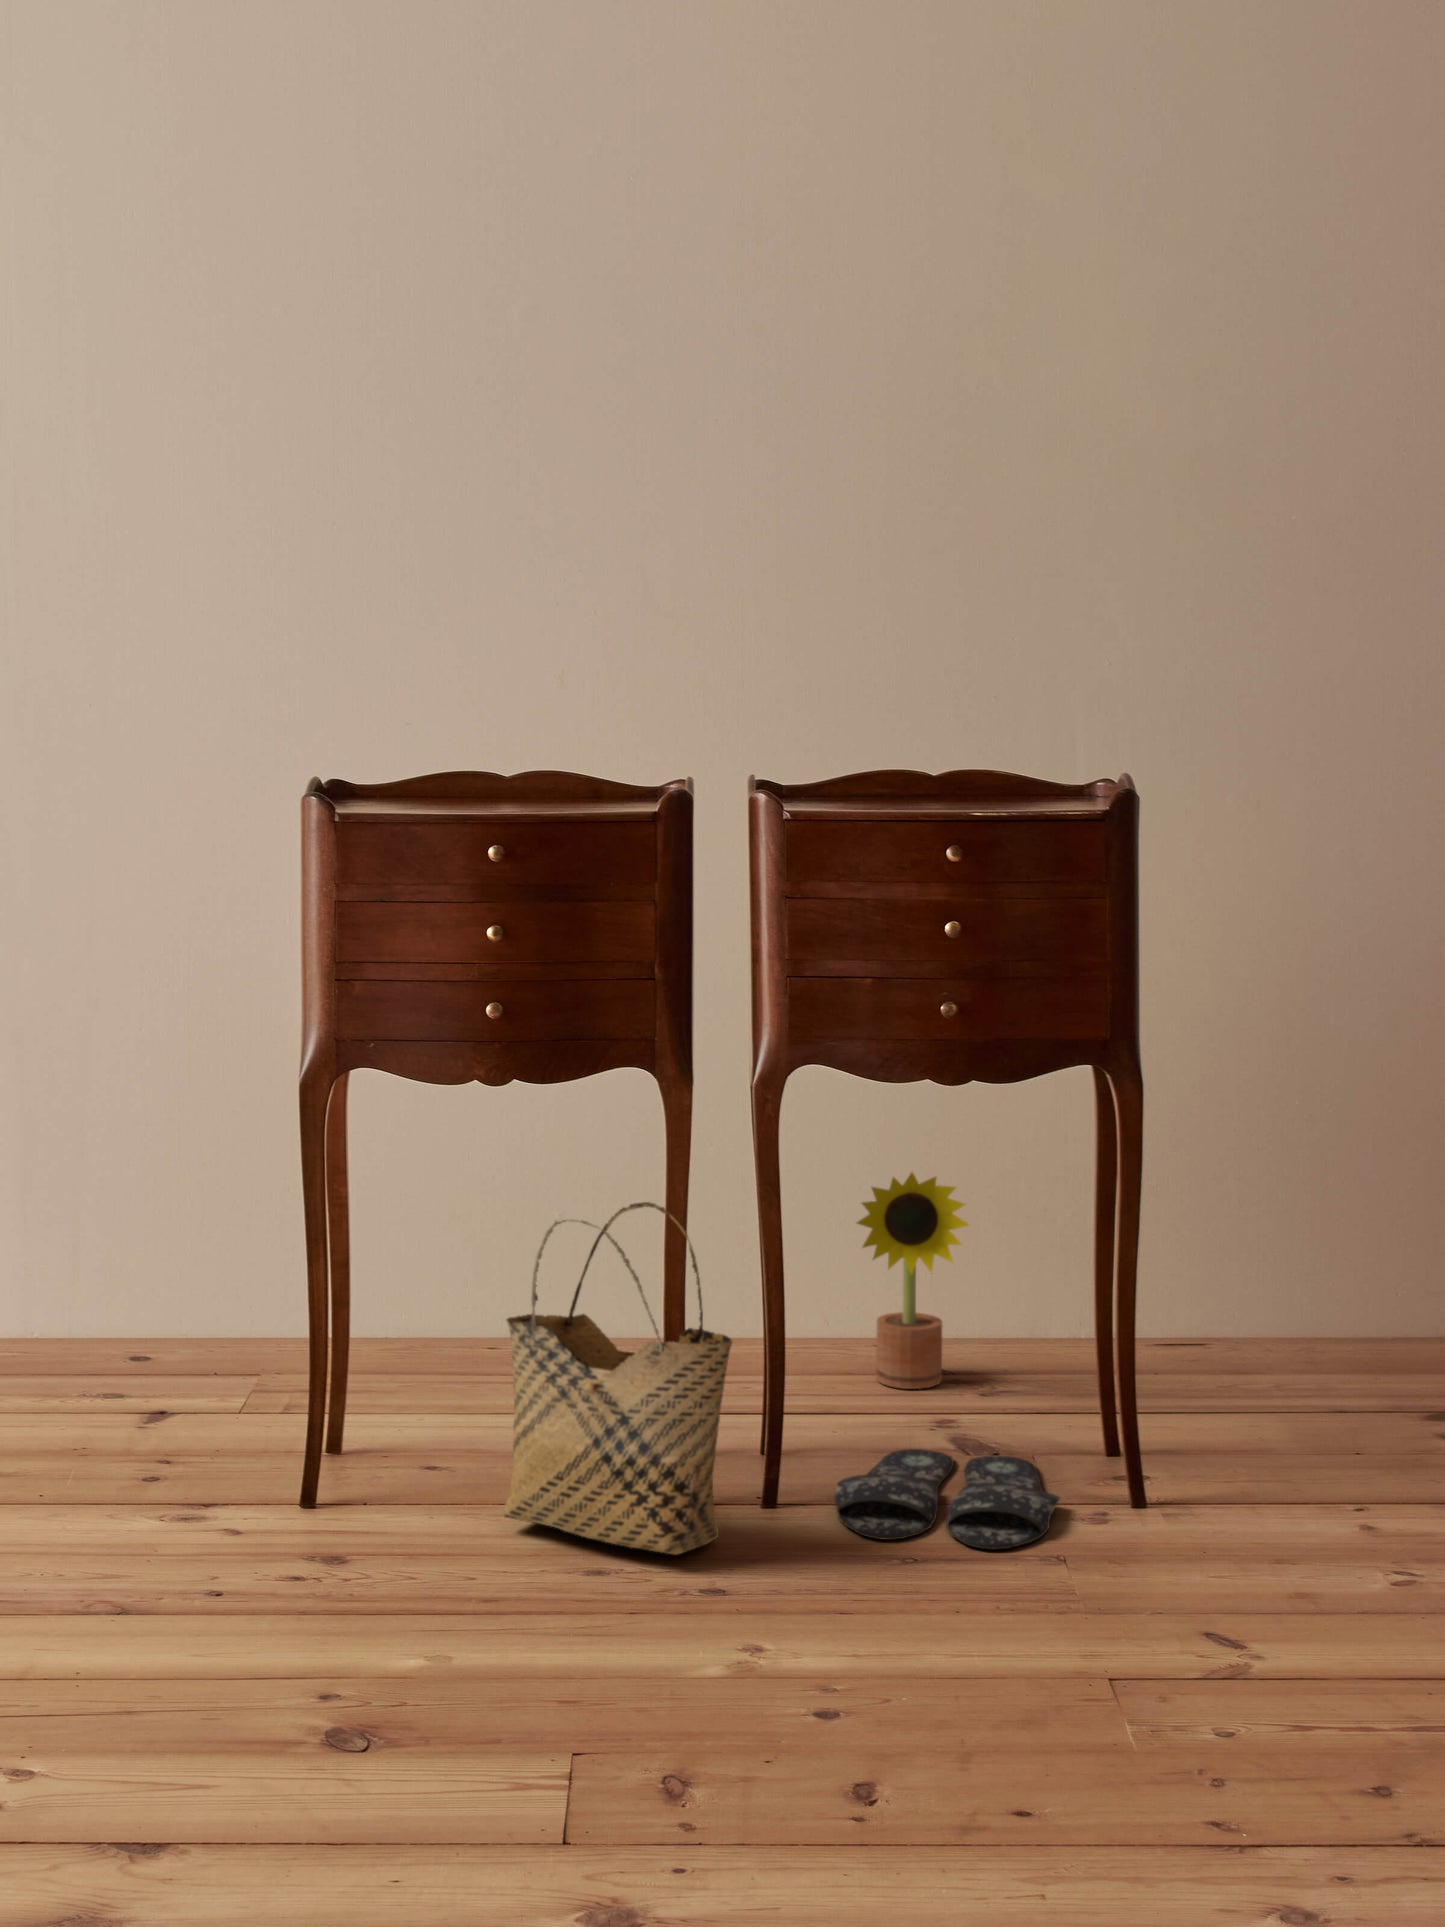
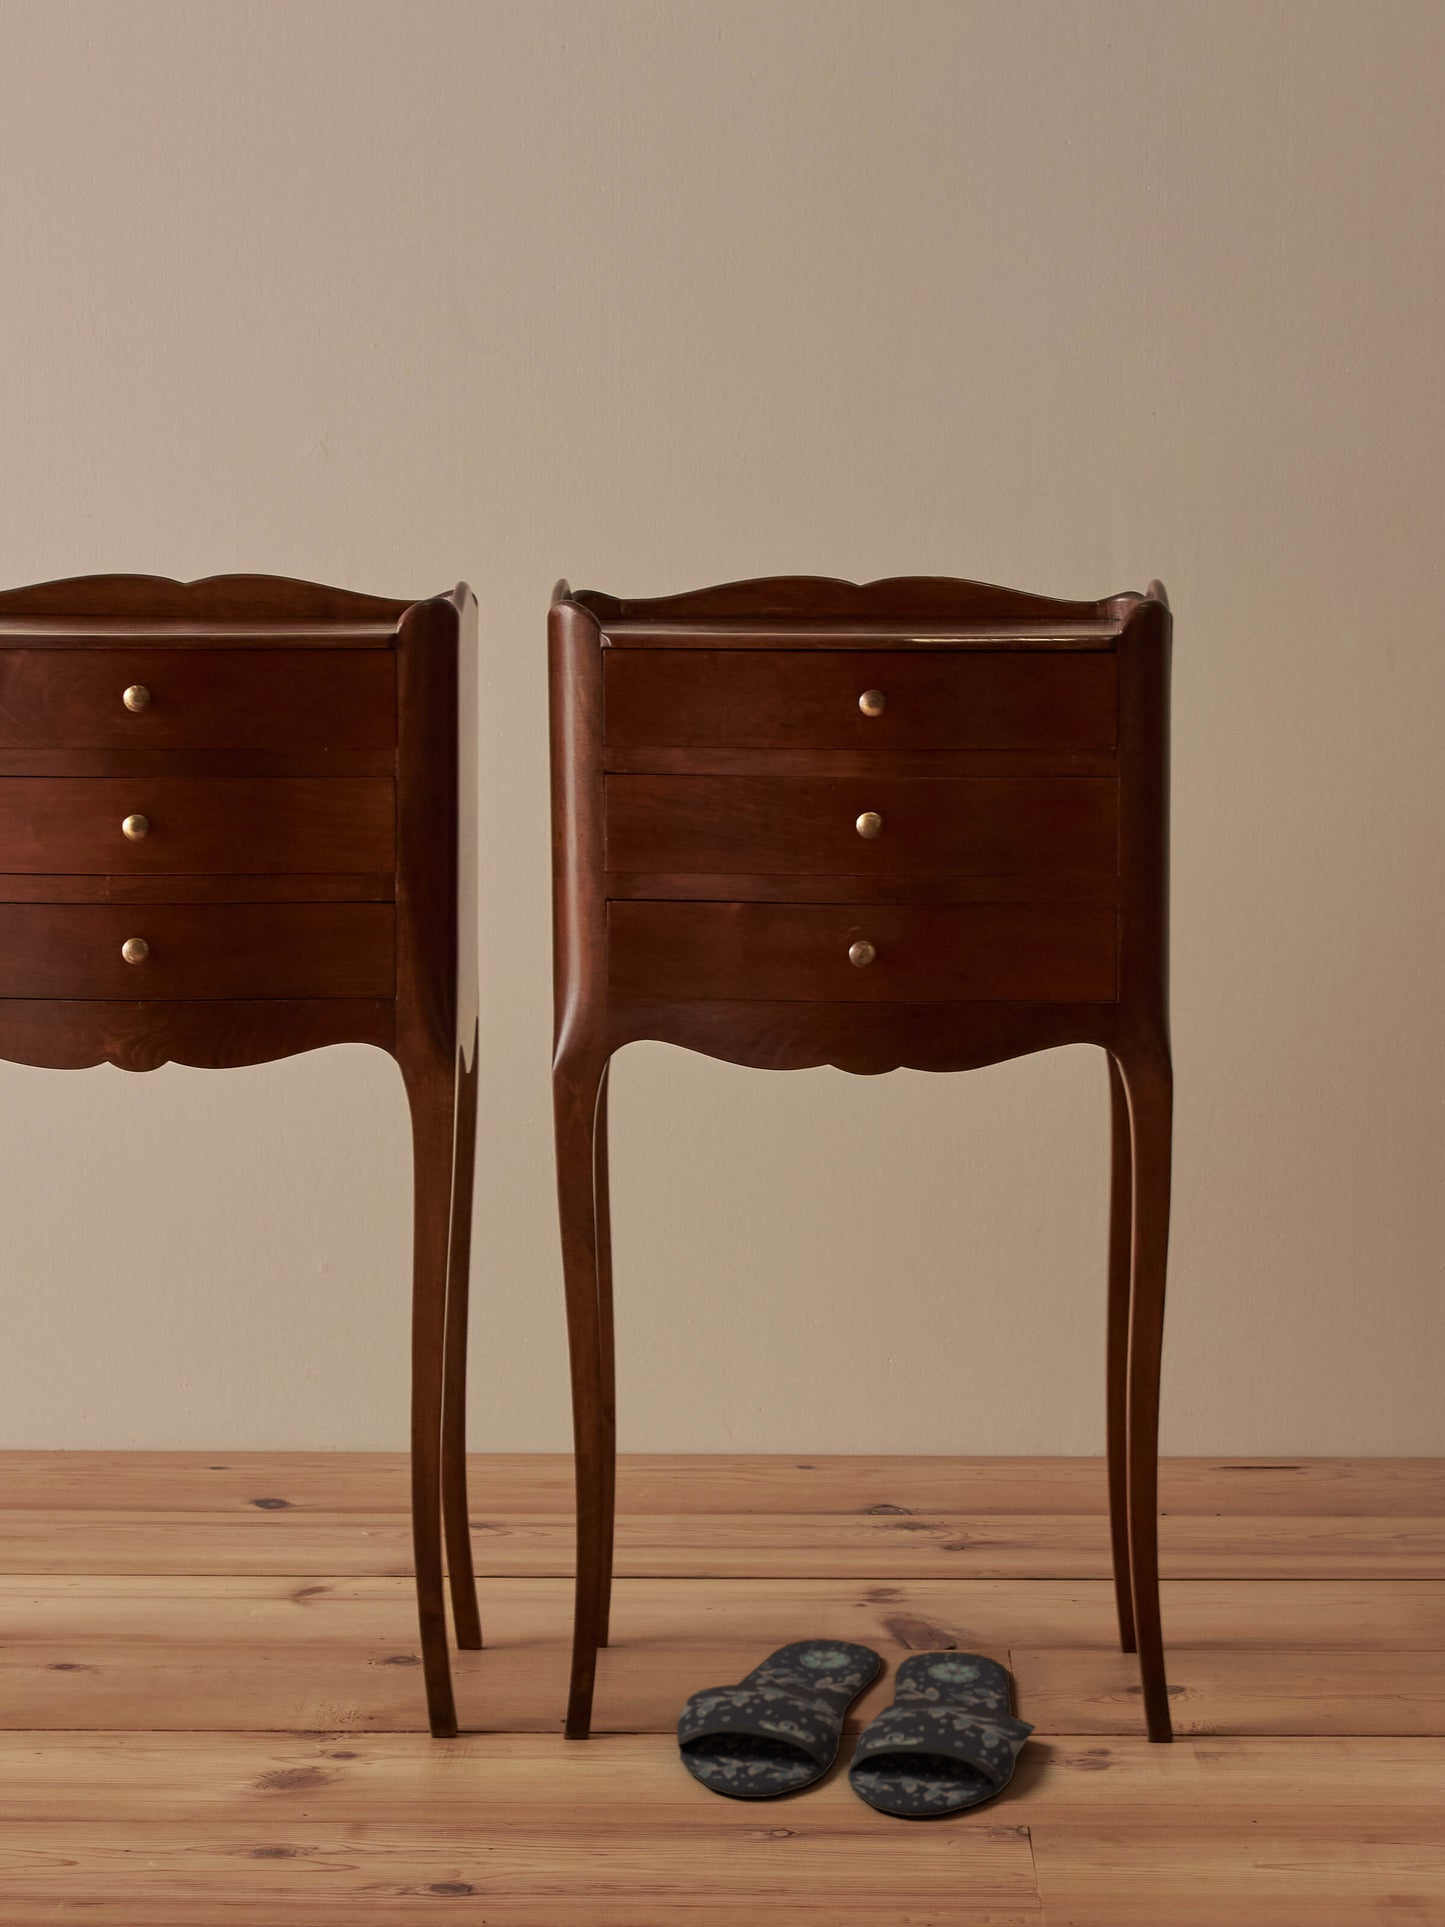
decorative plant: present [857,1173,969,1389] -> none [750,1205,928,1538]
woven basket: present [503,1202,732,1554] -> none [144,1257,501,1823]

